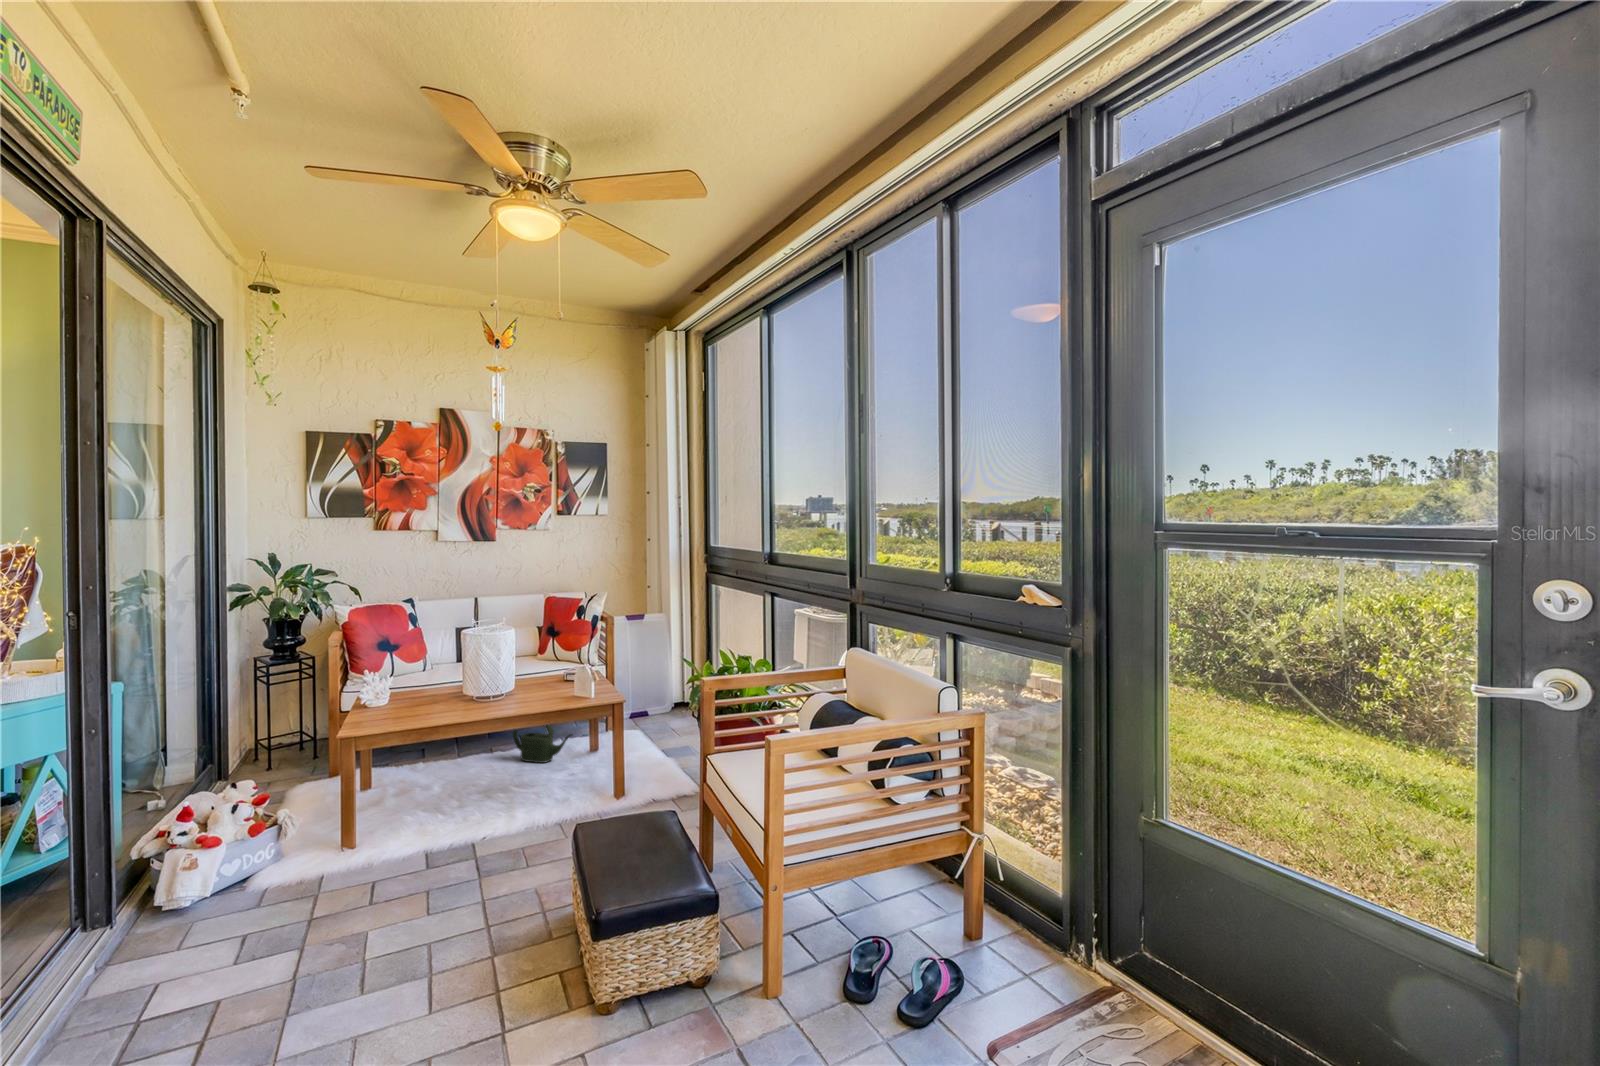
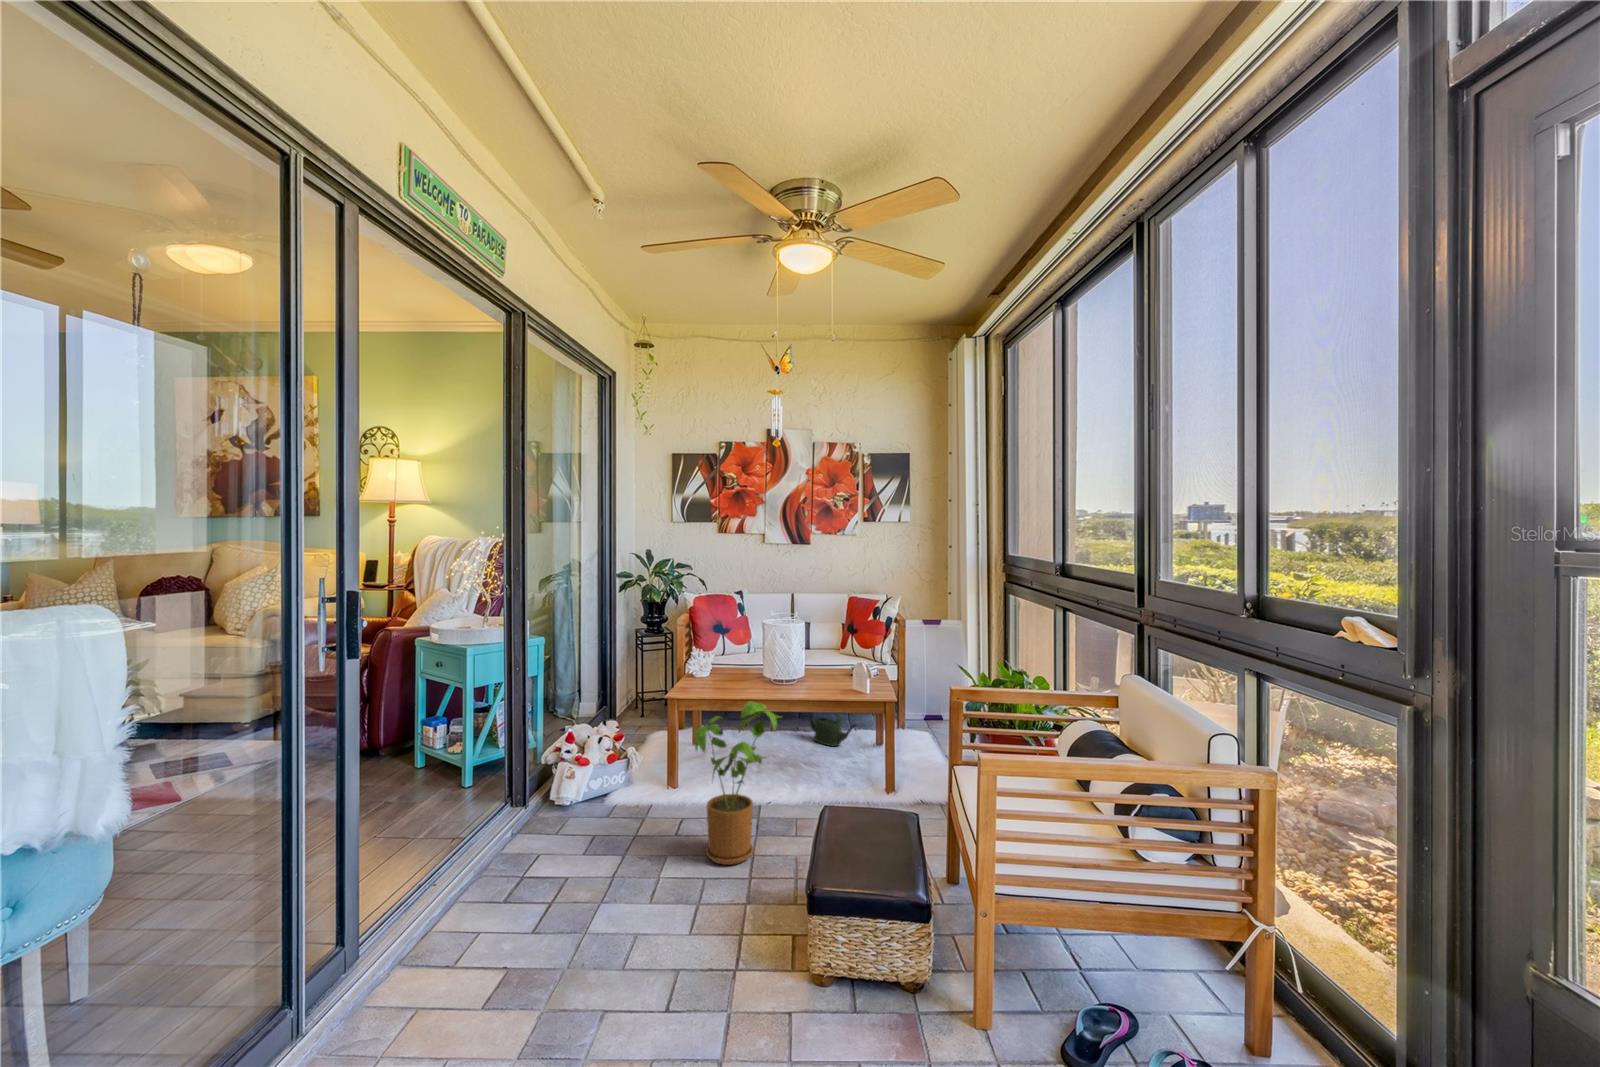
house plant: none [402,724,514,921] -> present [695,701,781,865]

